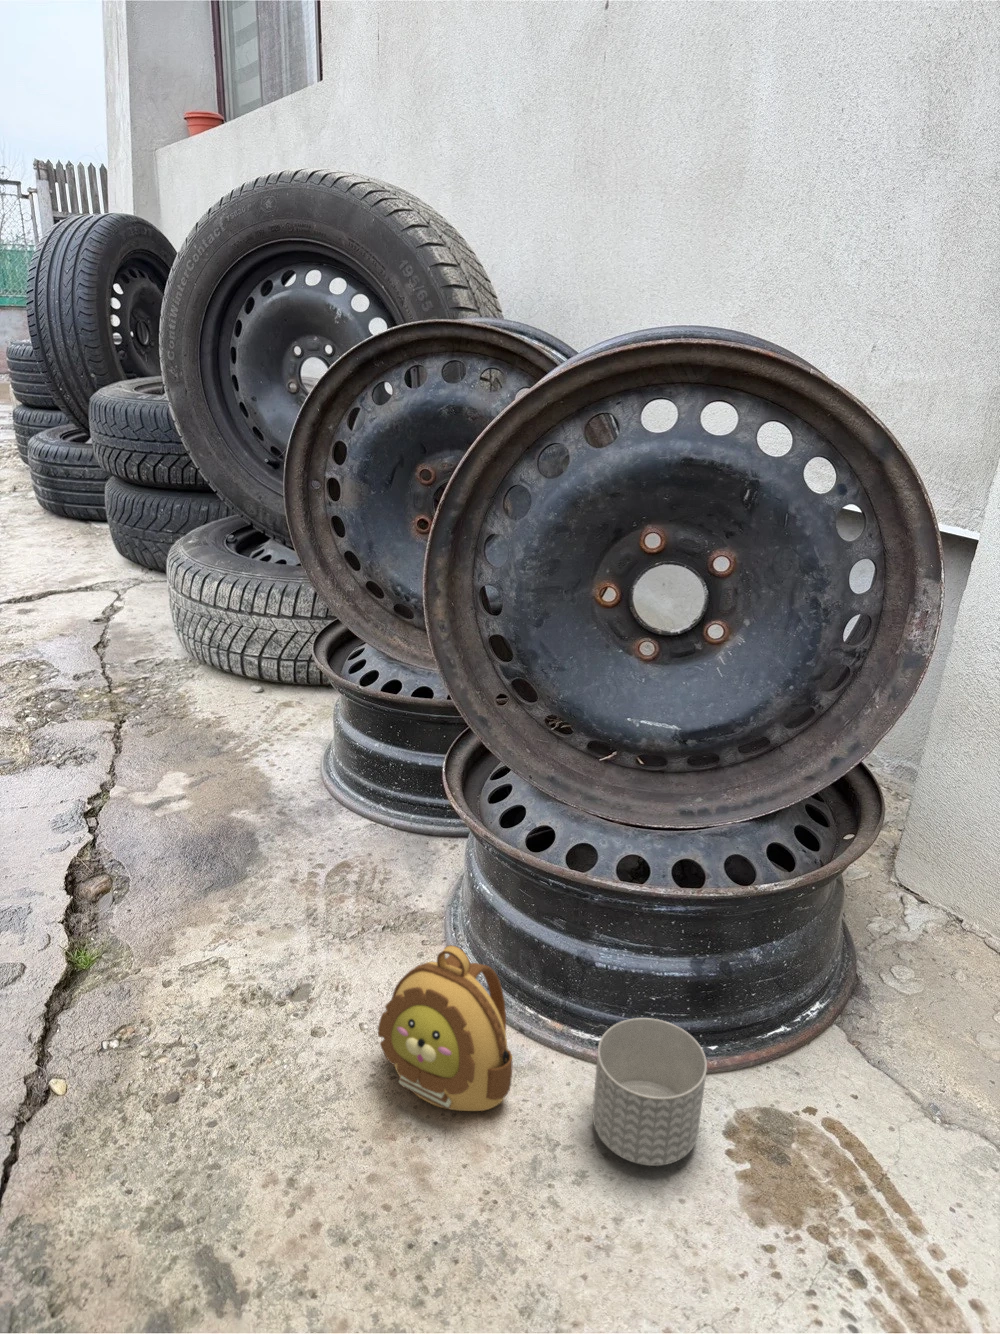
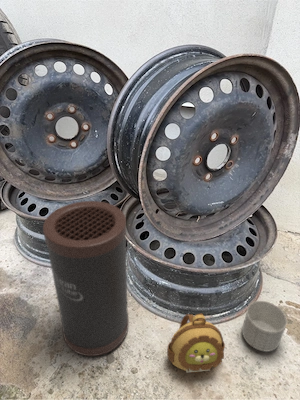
trash can: none [227,634,399,980] -> present [43,201,129,356]

